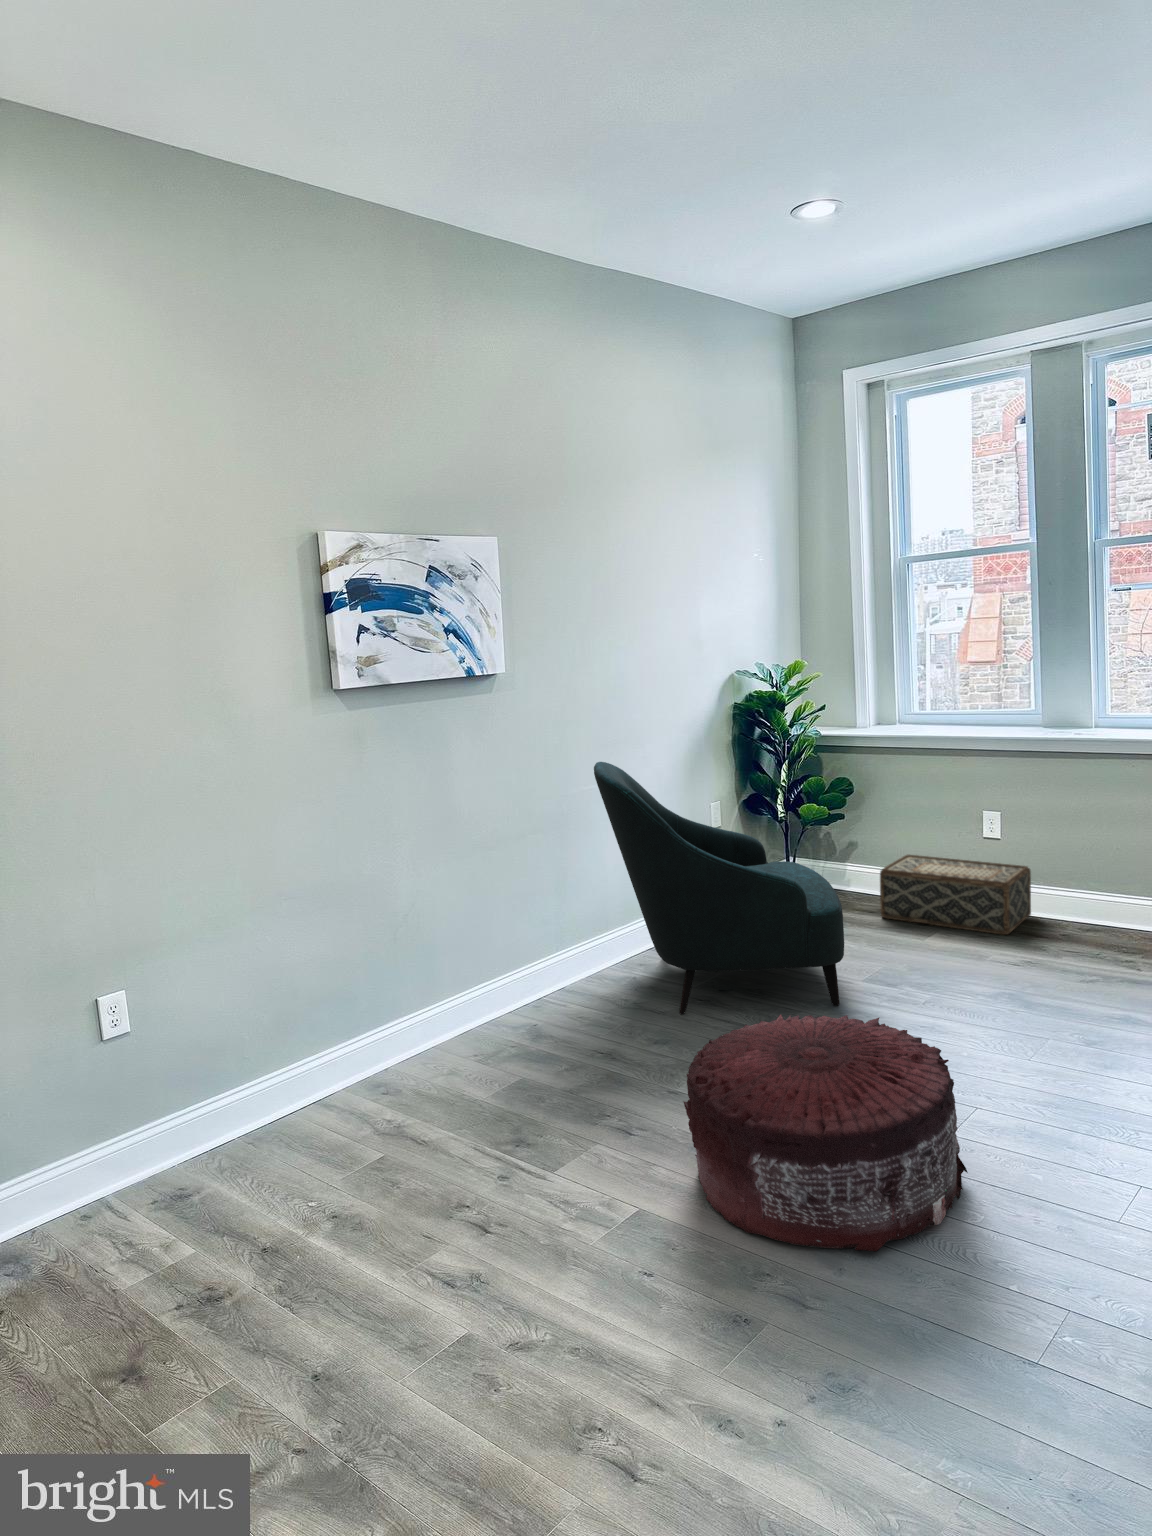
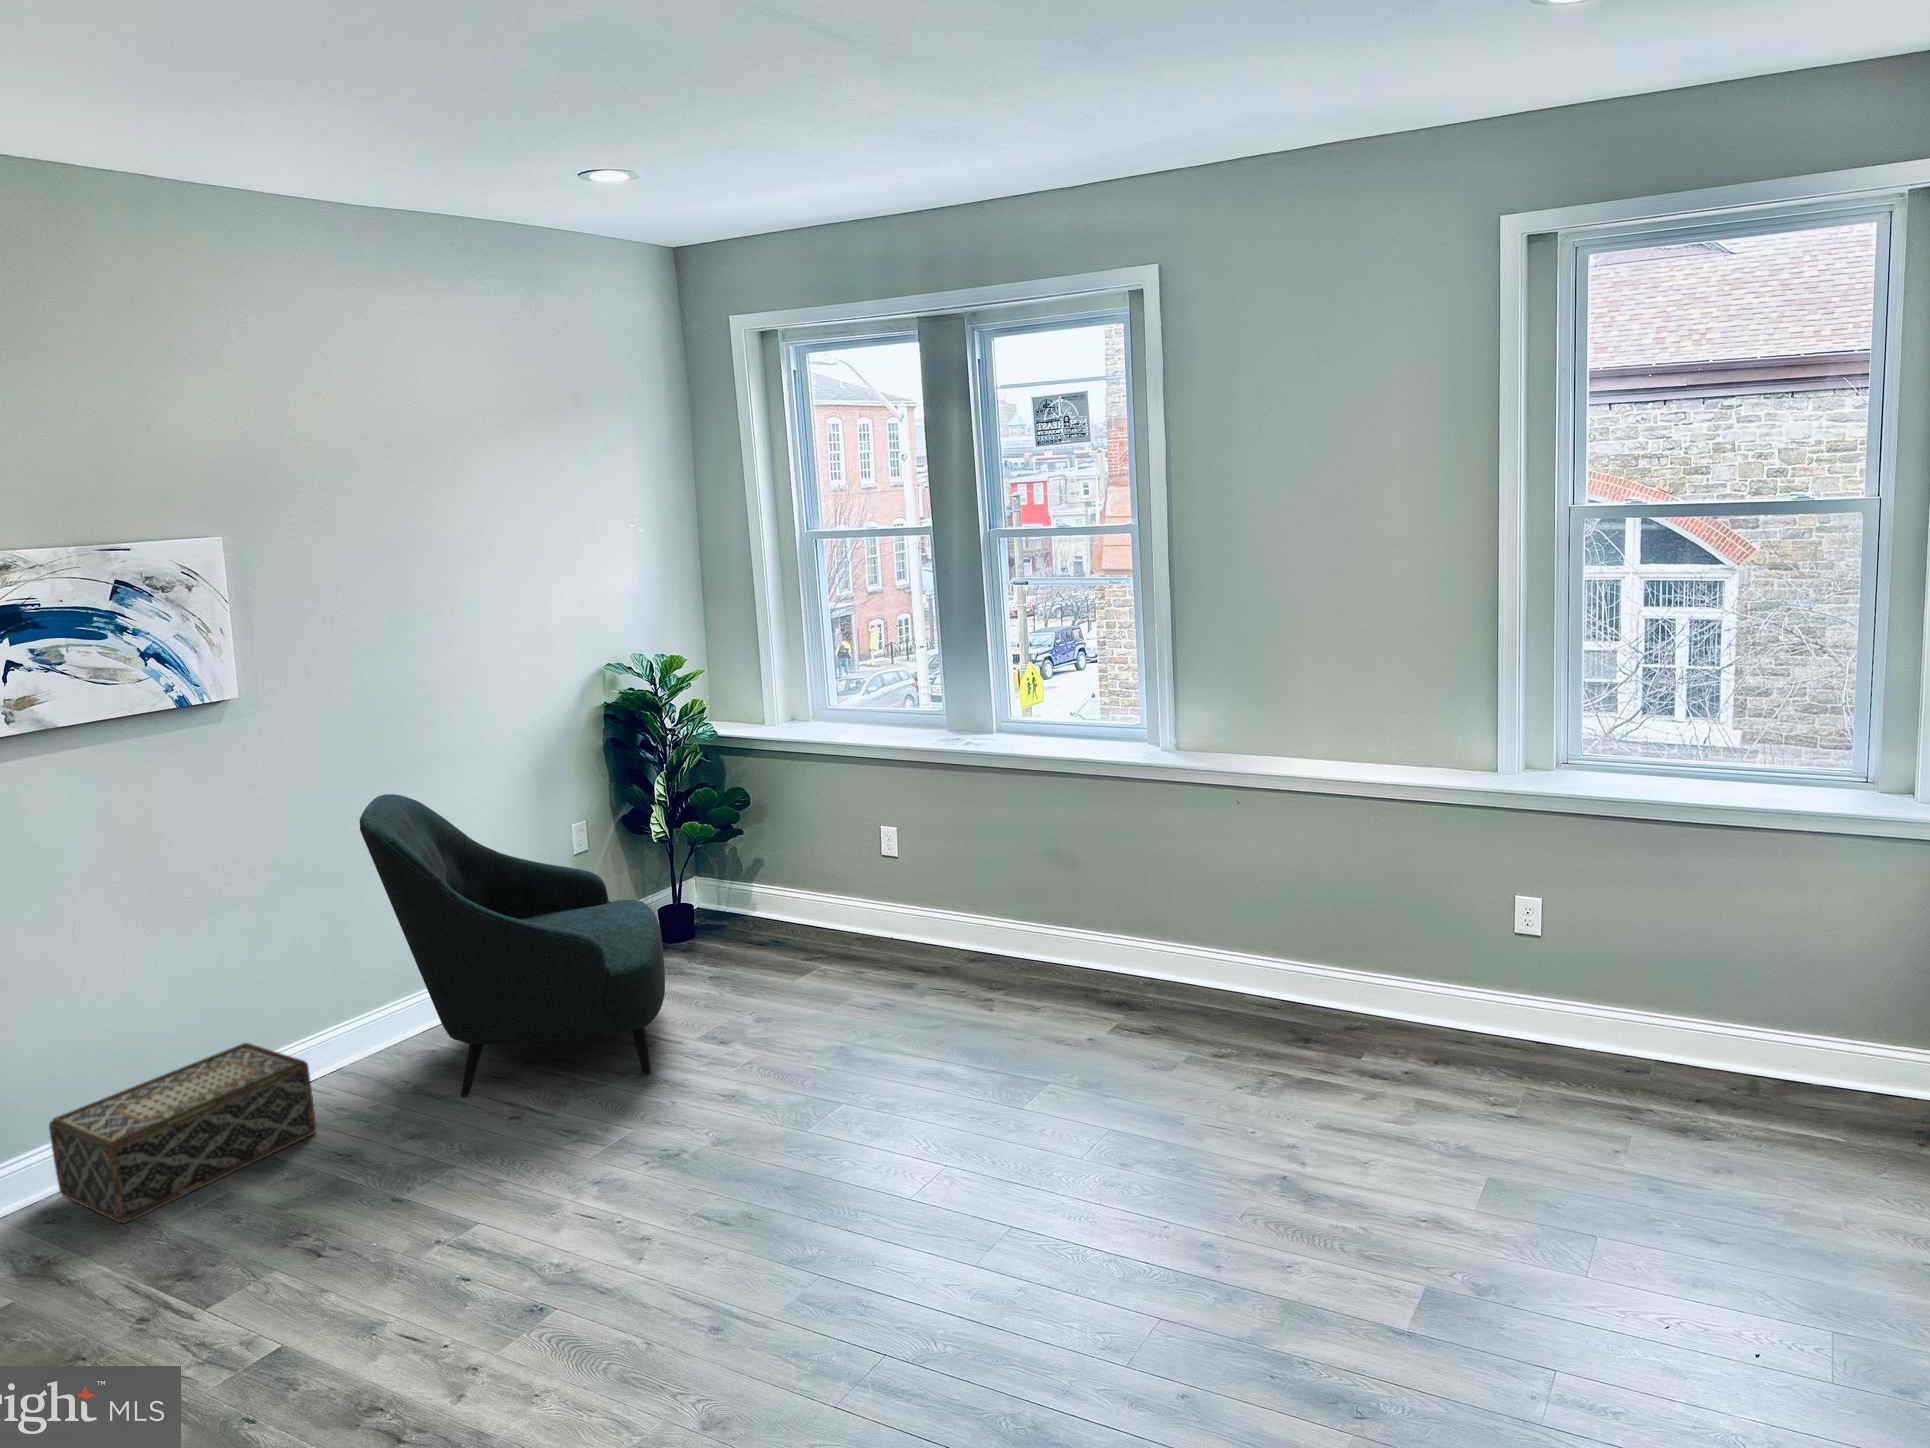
woven basket: present [880,855,1031,935] -> present [49,1043,317,1223]
pouf: present [684,1015,967,1251] -> none [340,1105,653,1371]

